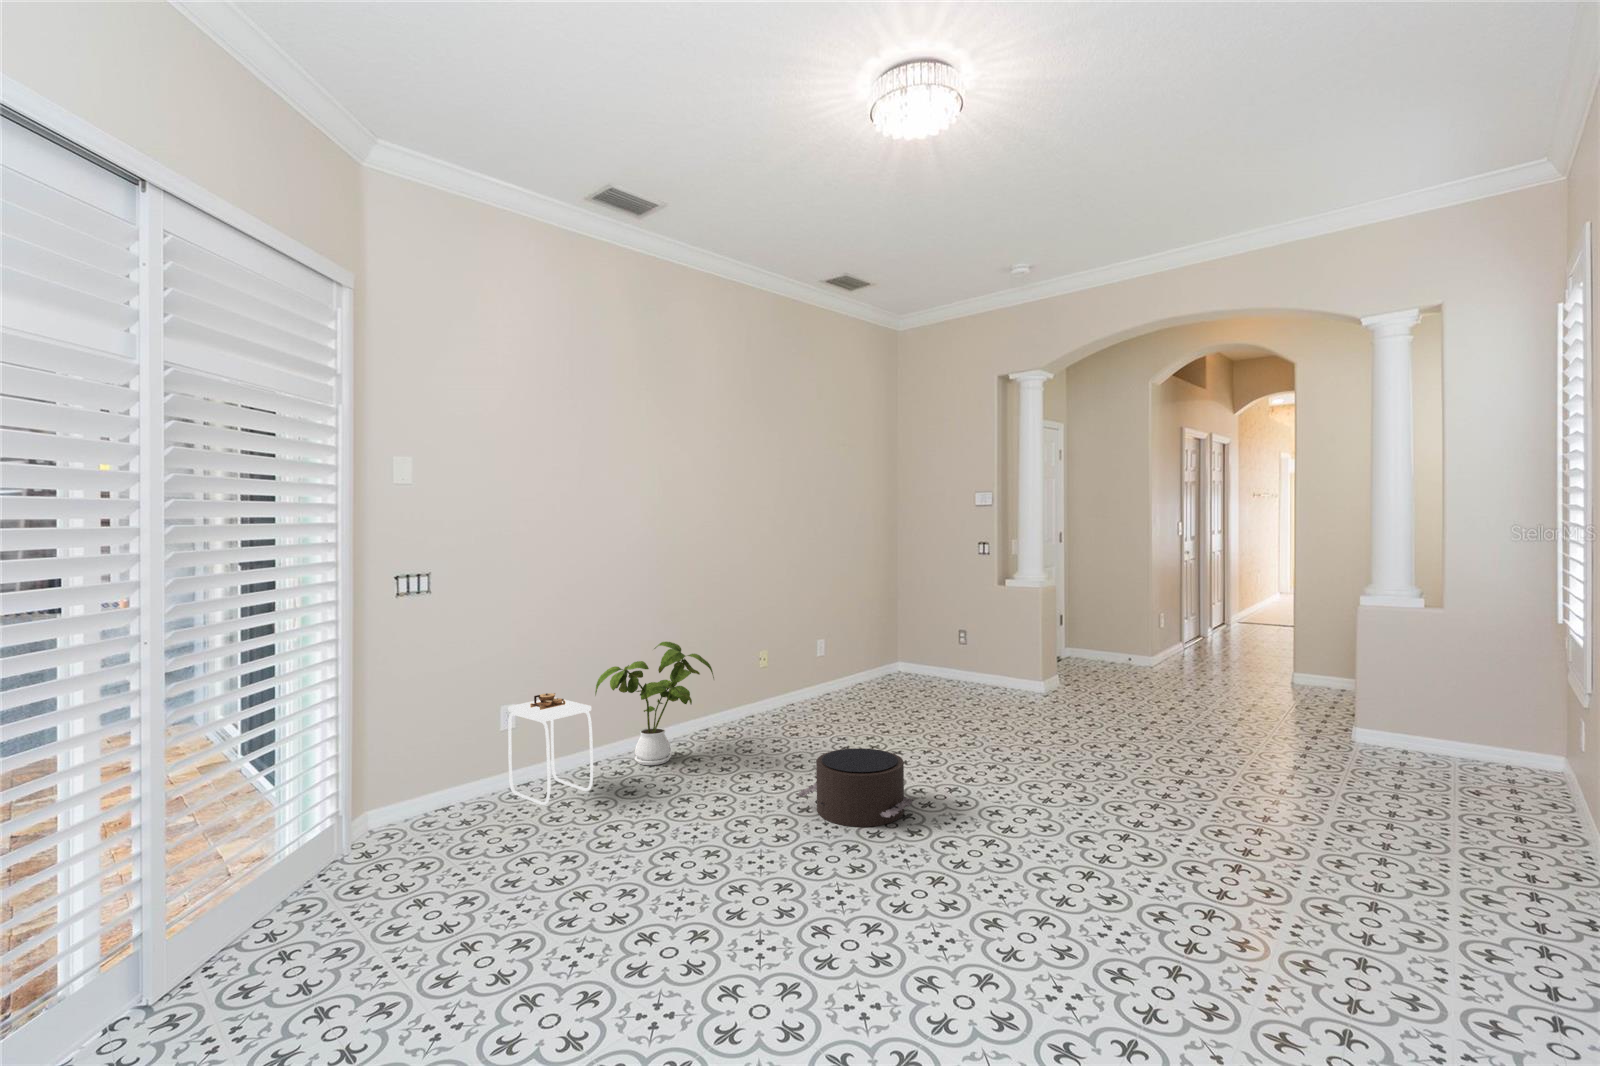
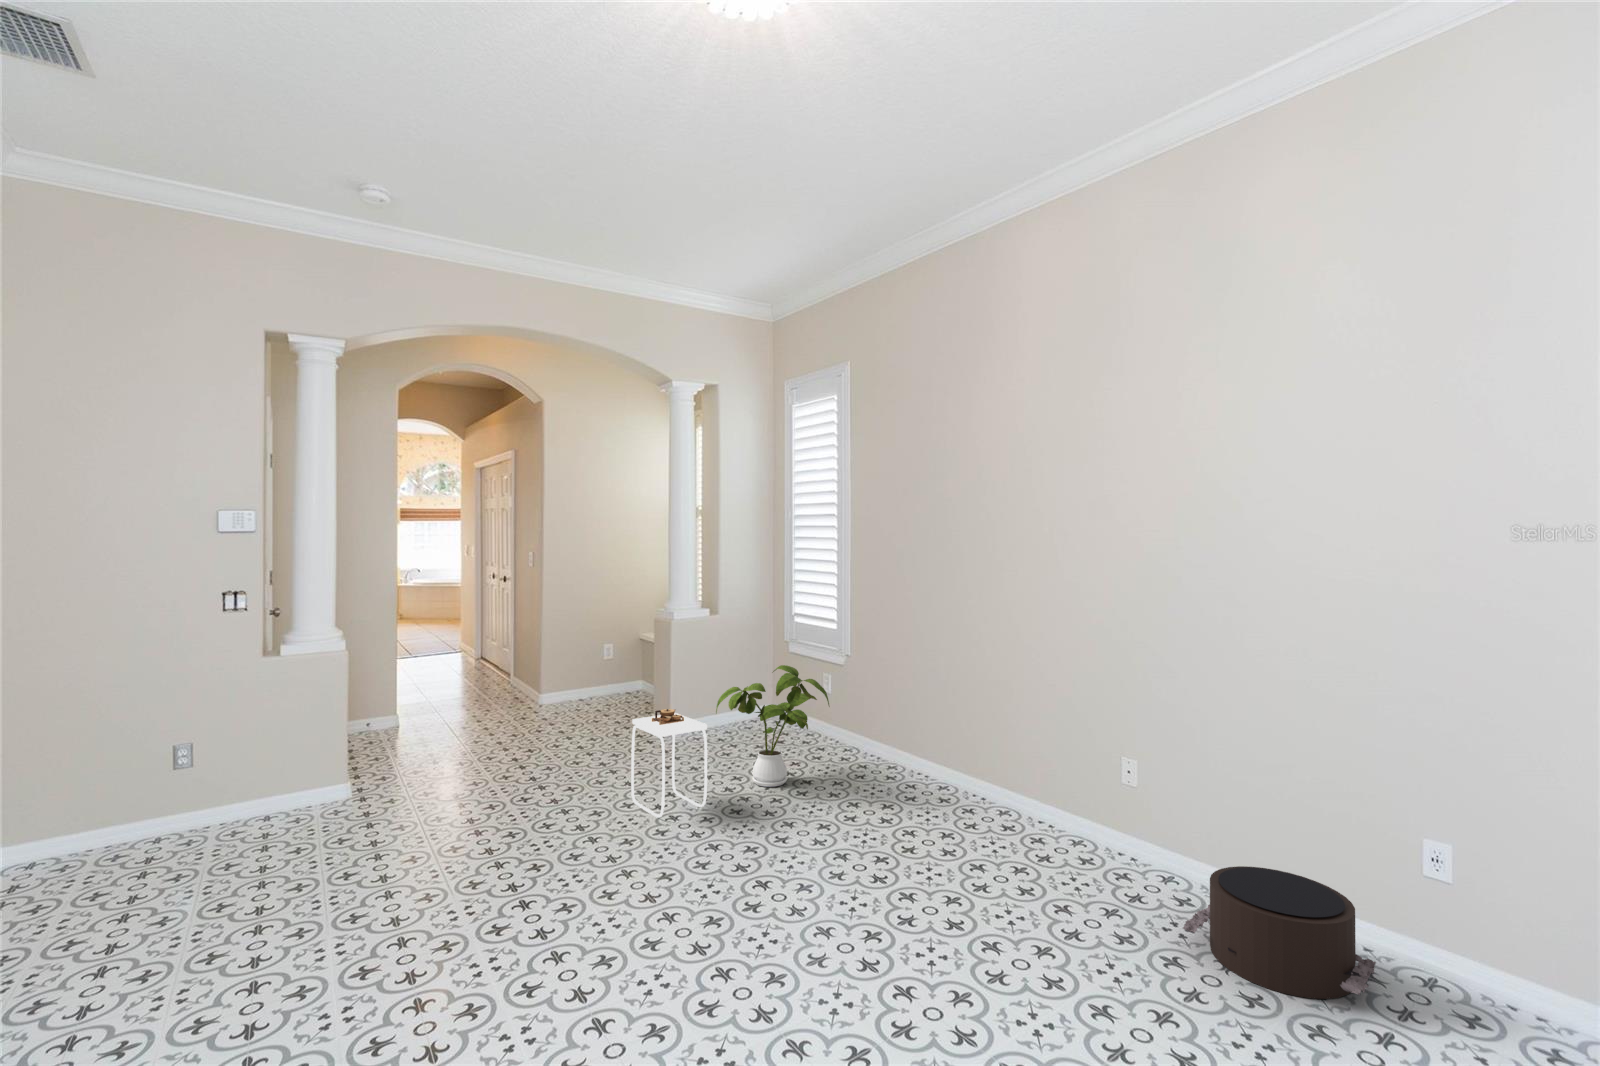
pouf: present [797,748,914,827] -> present [1183,866,1376,999]

